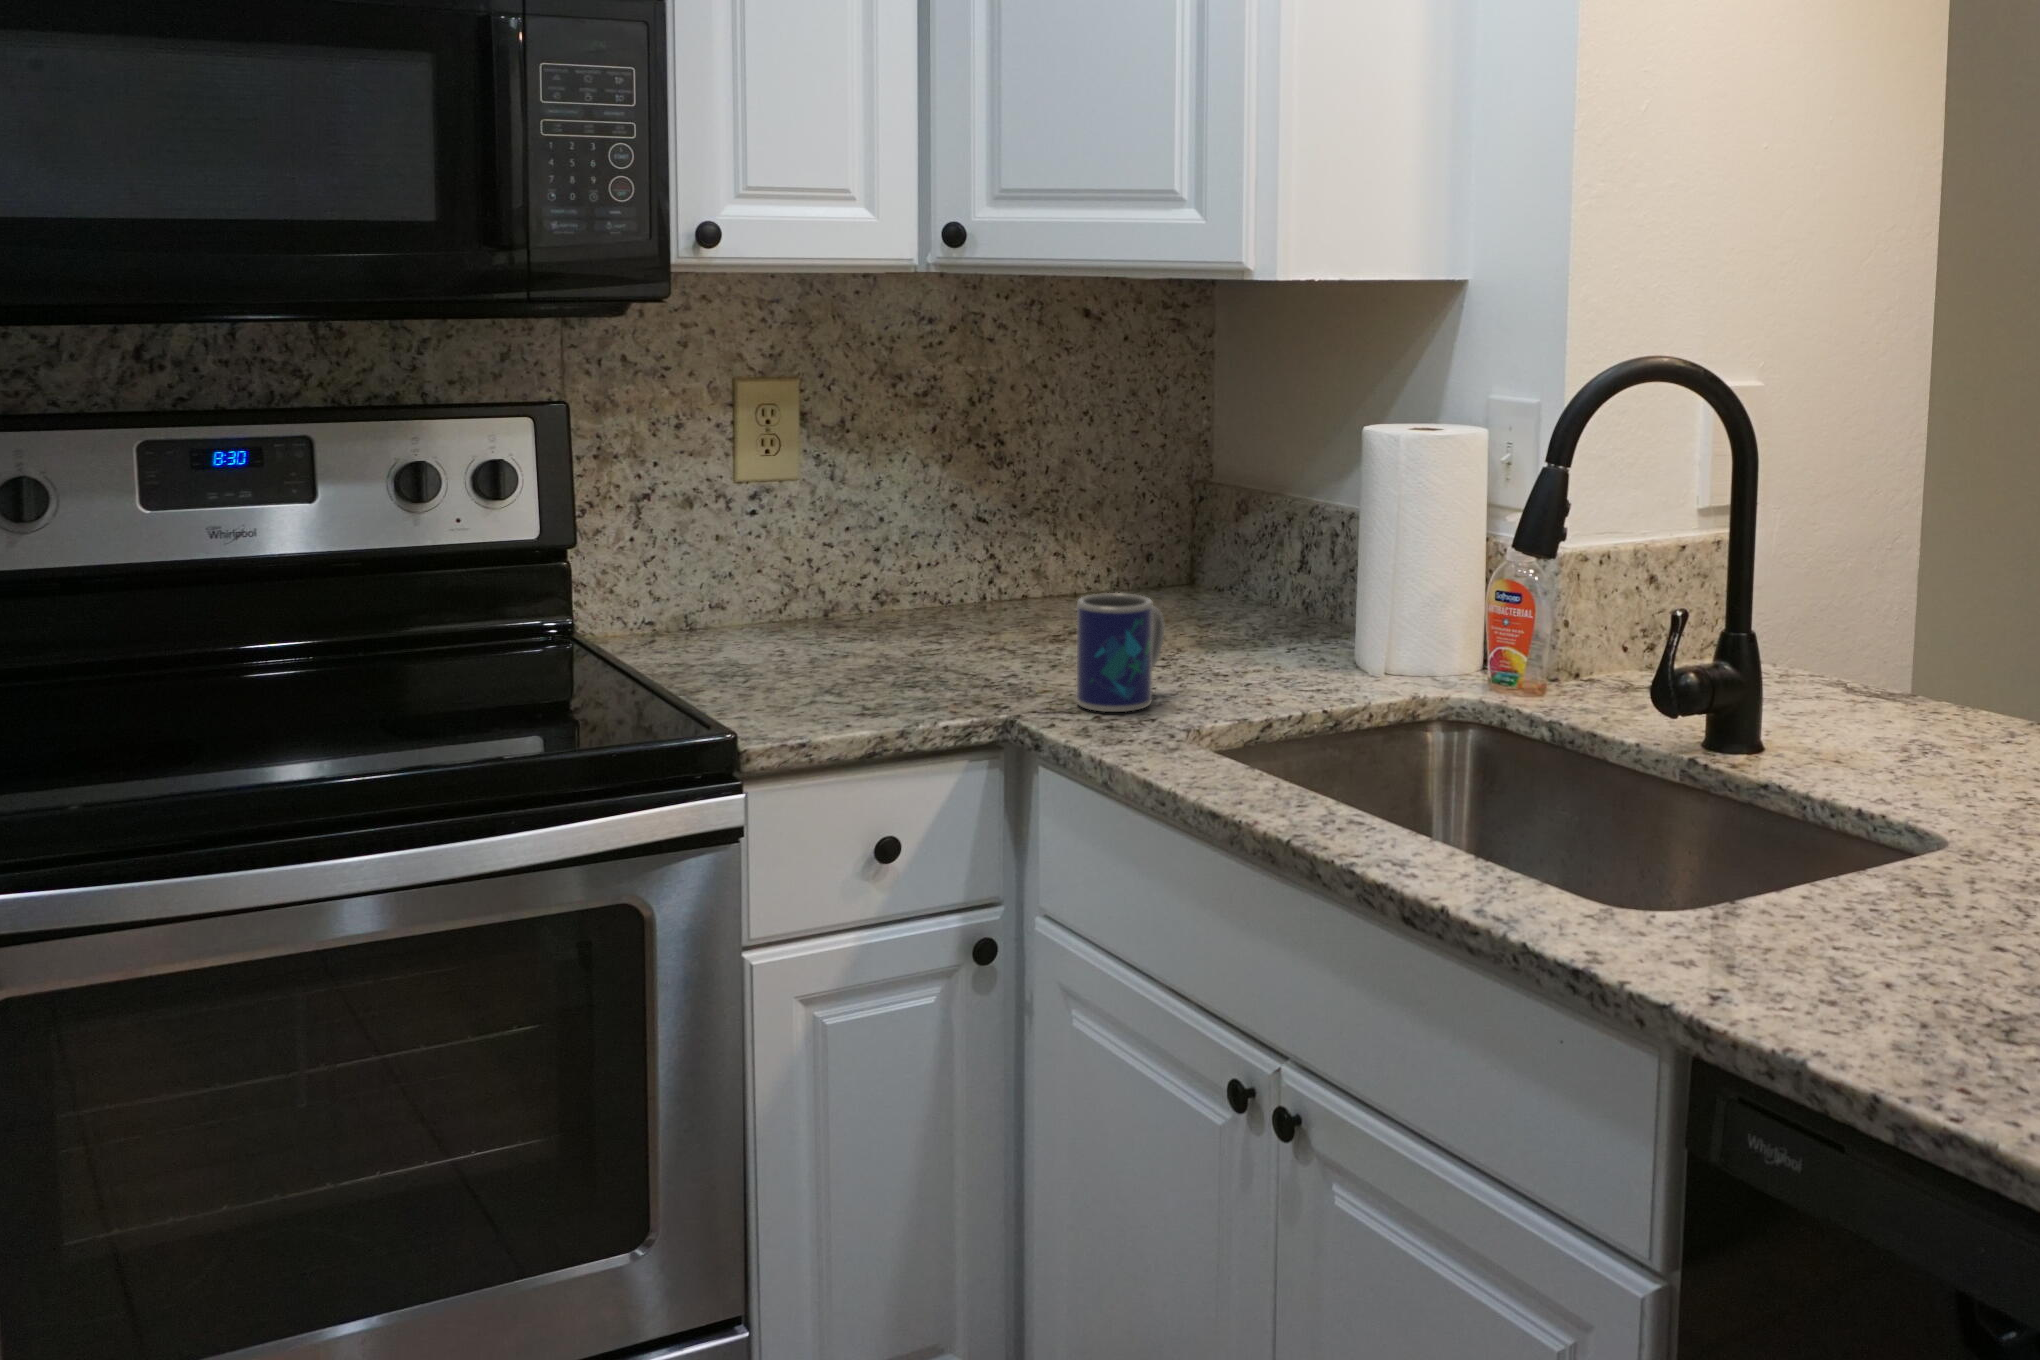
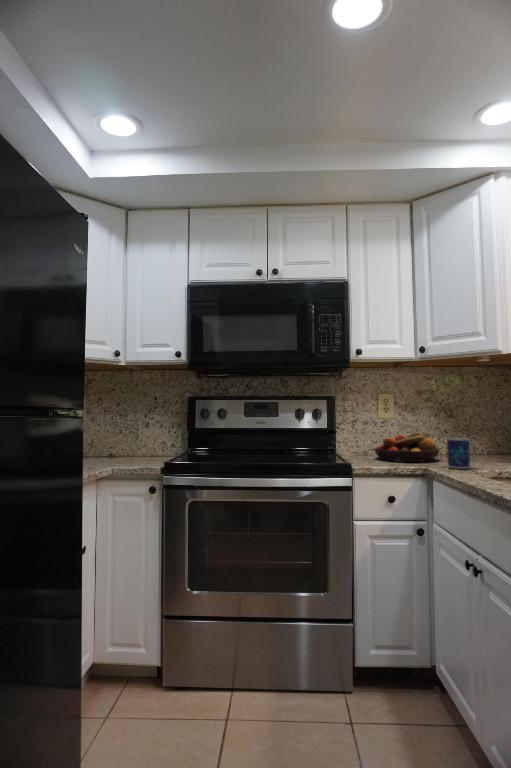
fruit bowl: none [756,545,1006,690] -> present [374,432,439,462]

